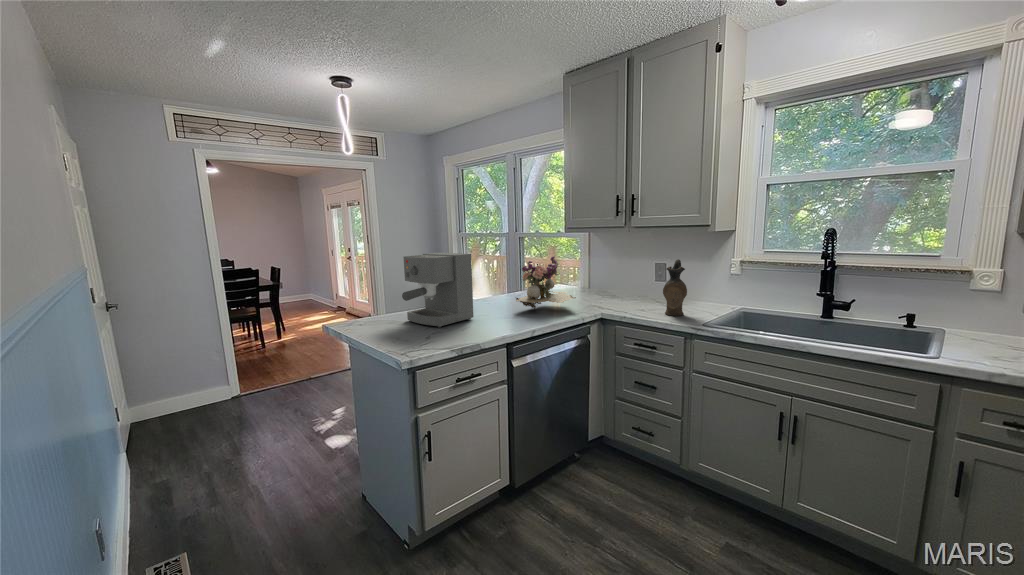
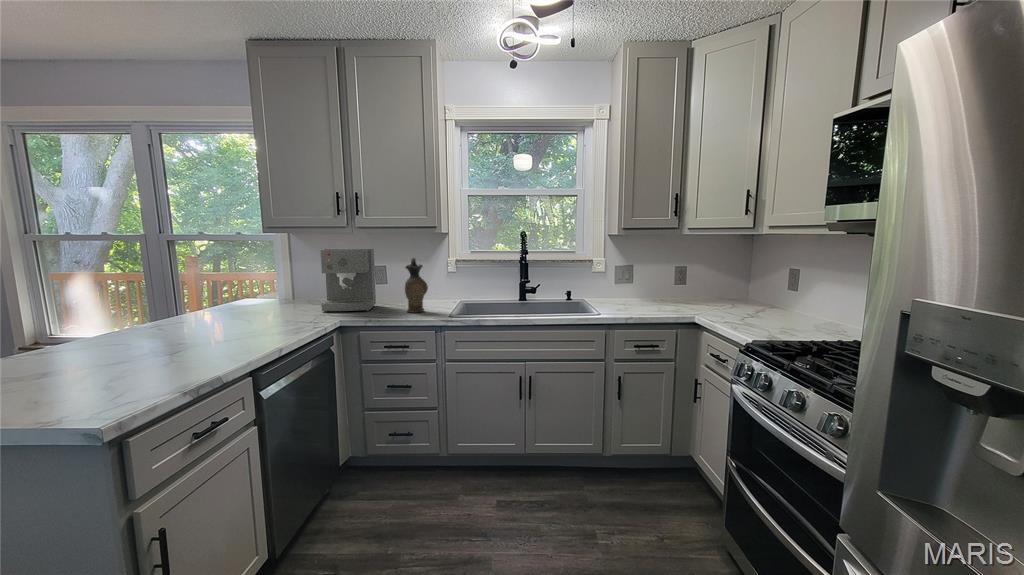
coffee maker: present [402,253,473,328] -> present [321,249,376,312]
flower arrangement: present [516,256,576,309] -> none [224,257,311,327]

